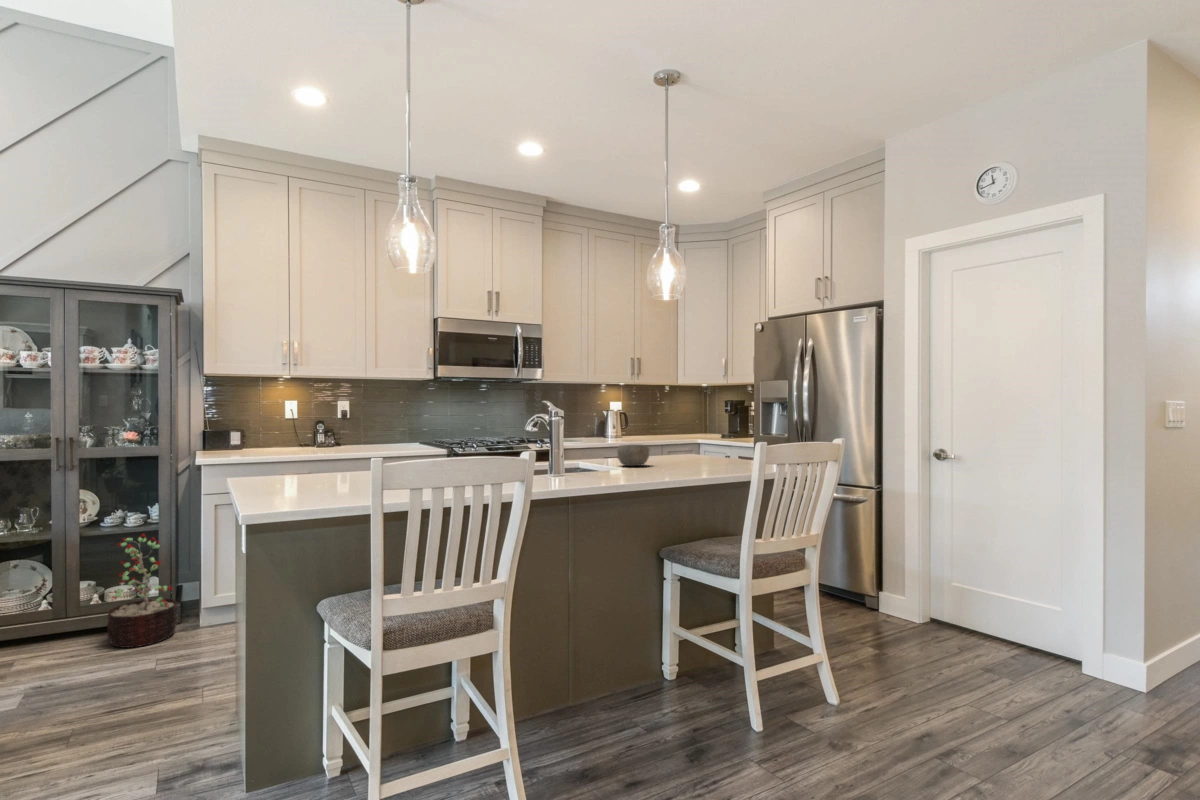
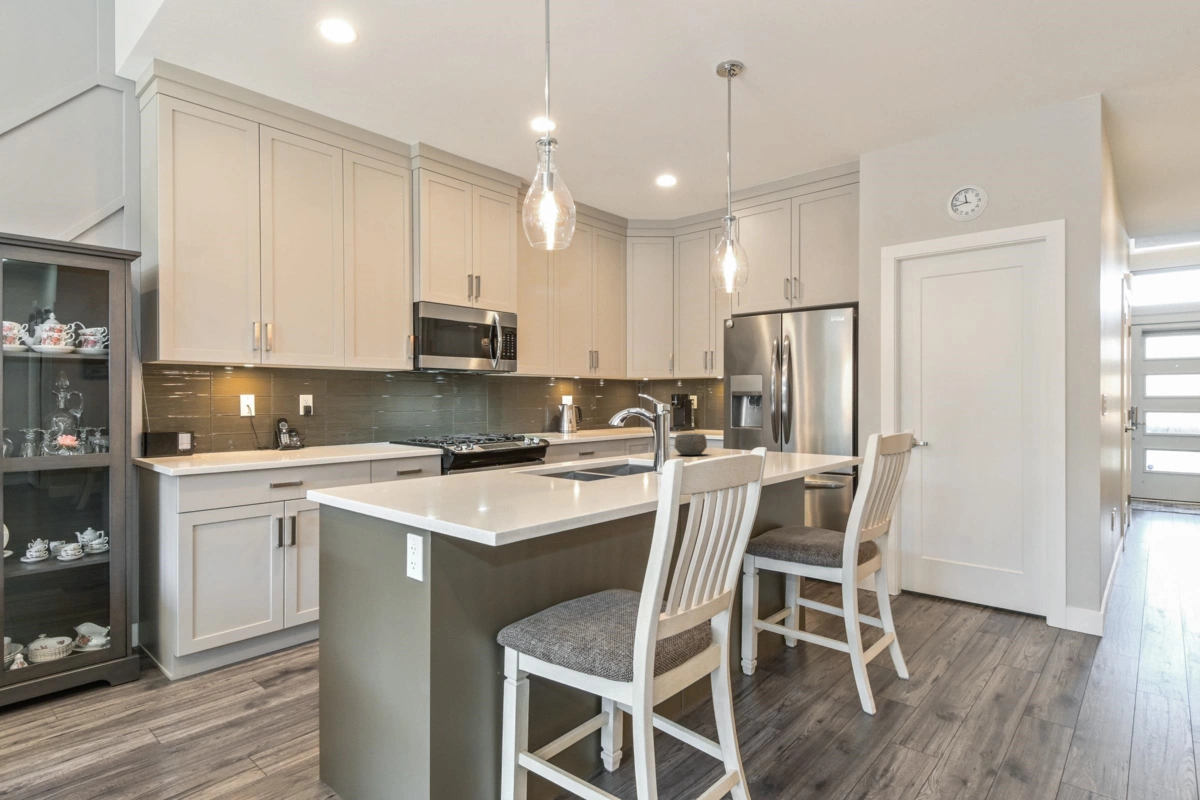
decorative plant: present [107,534,178,648] -> none [48,568,149,720]

